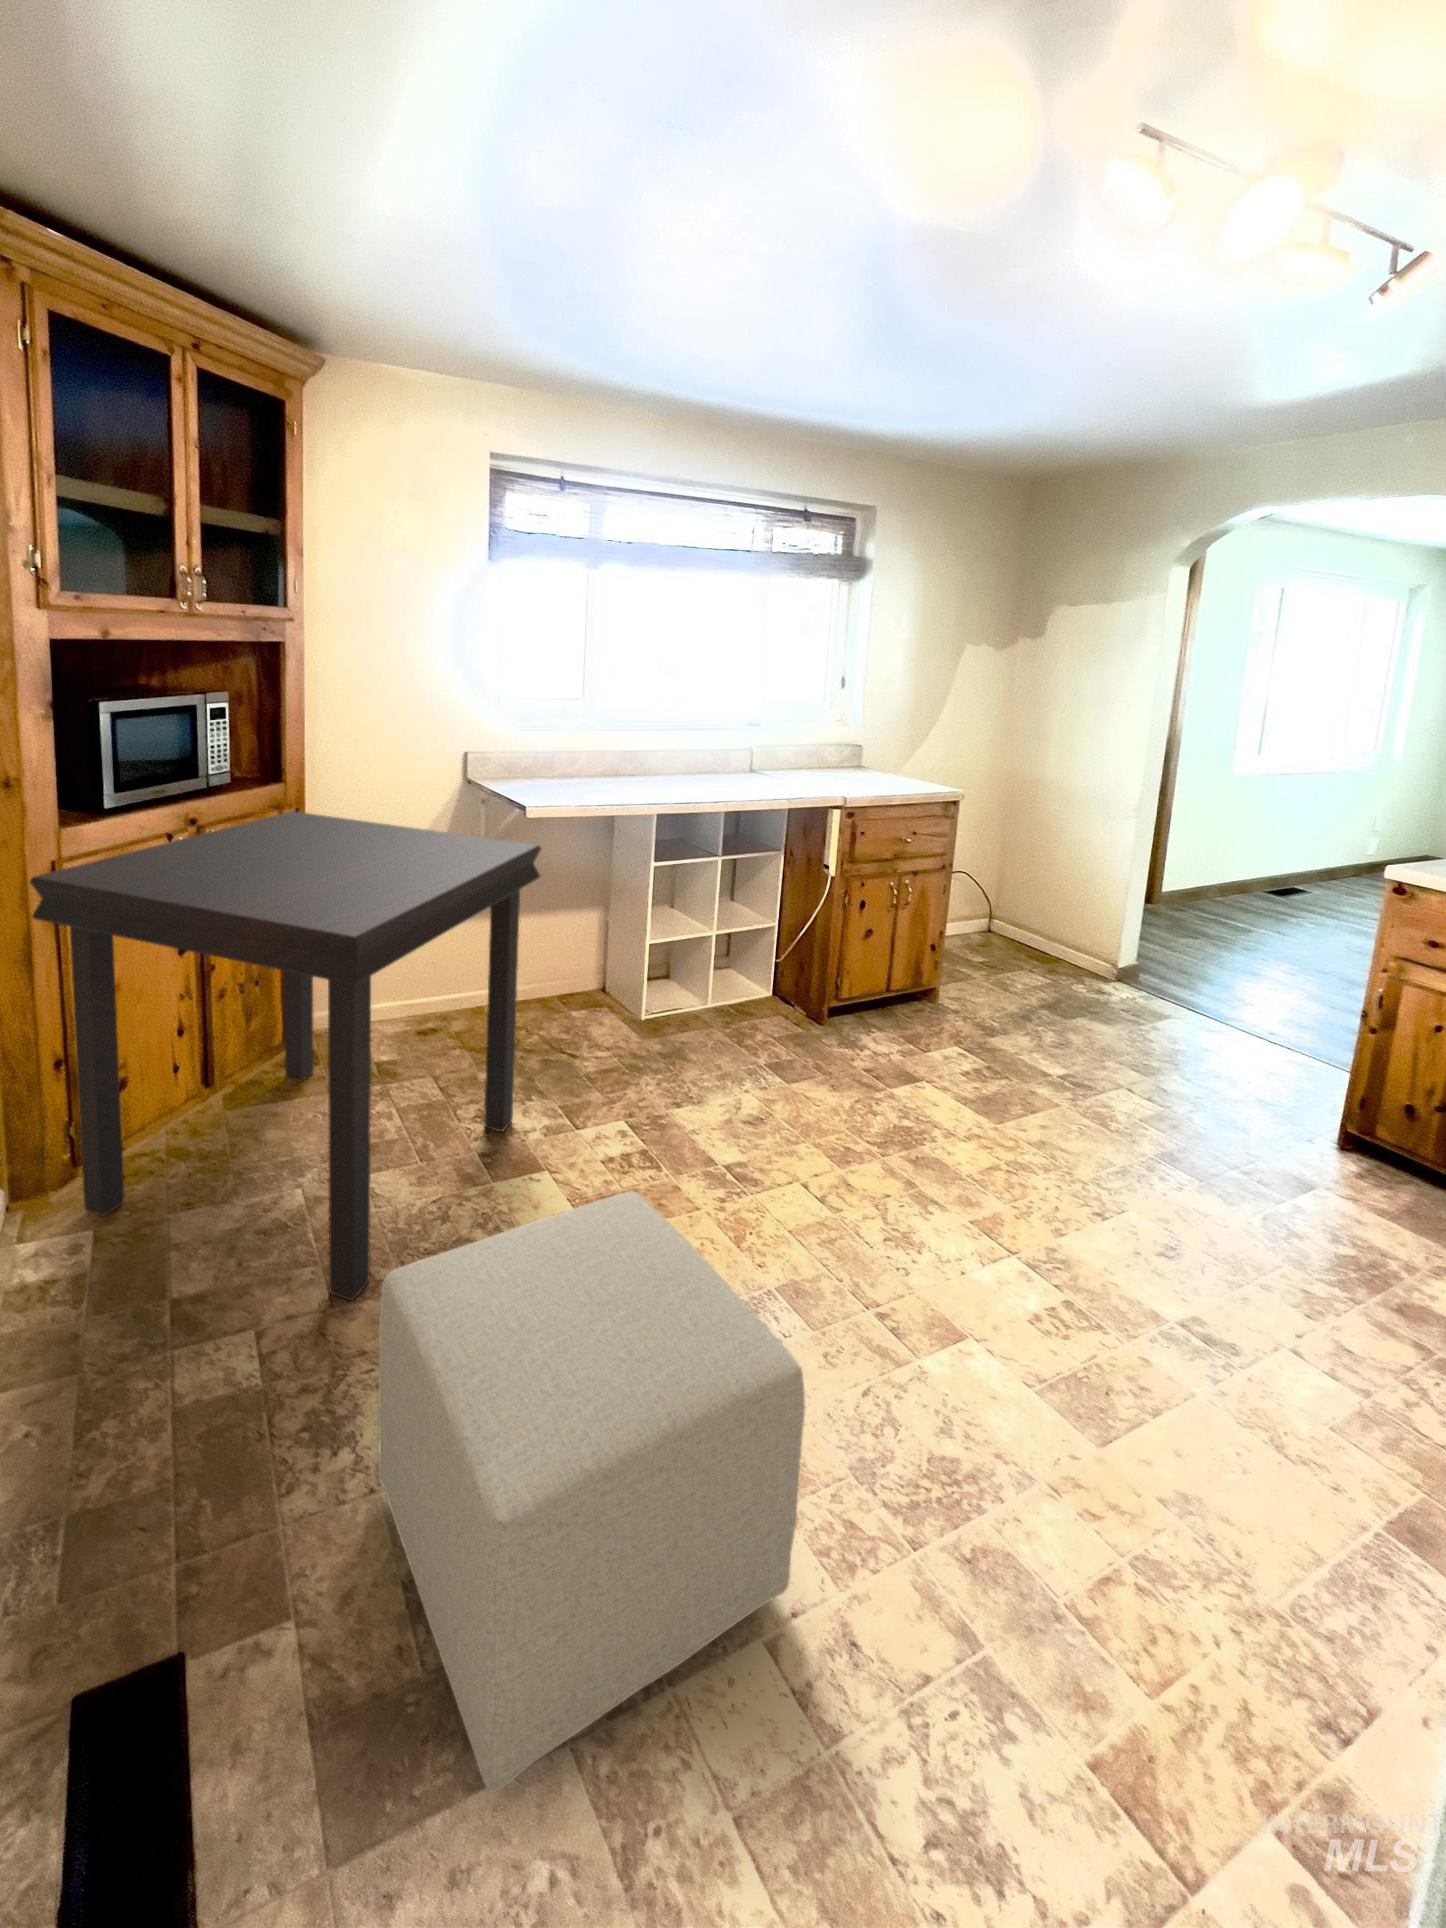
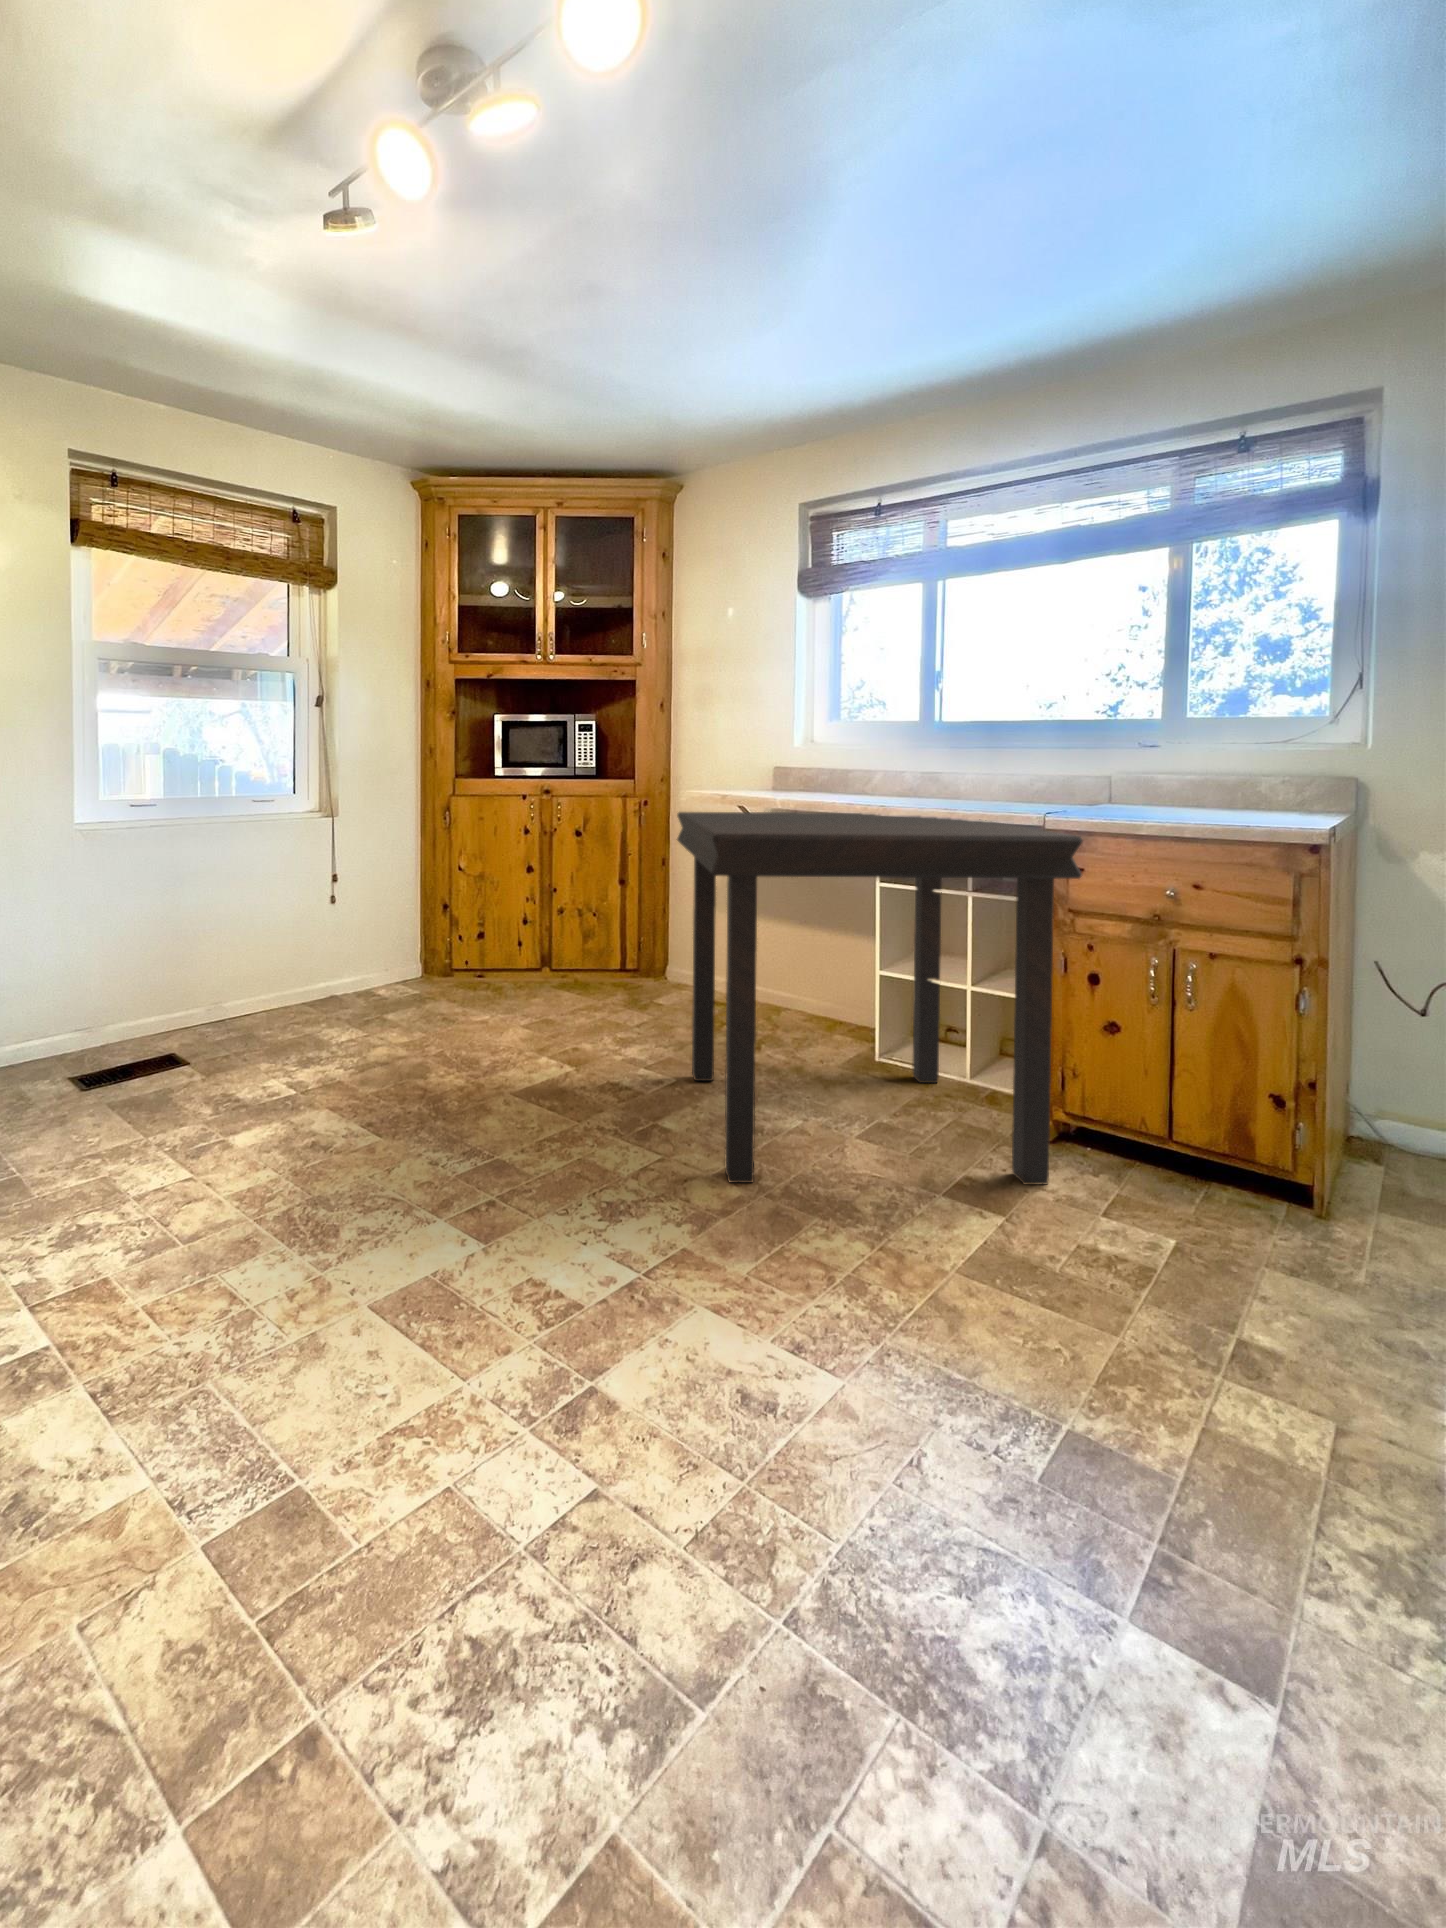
ottoman: present [378,1192,805,1793] -> none [411,1051,804,1474]

